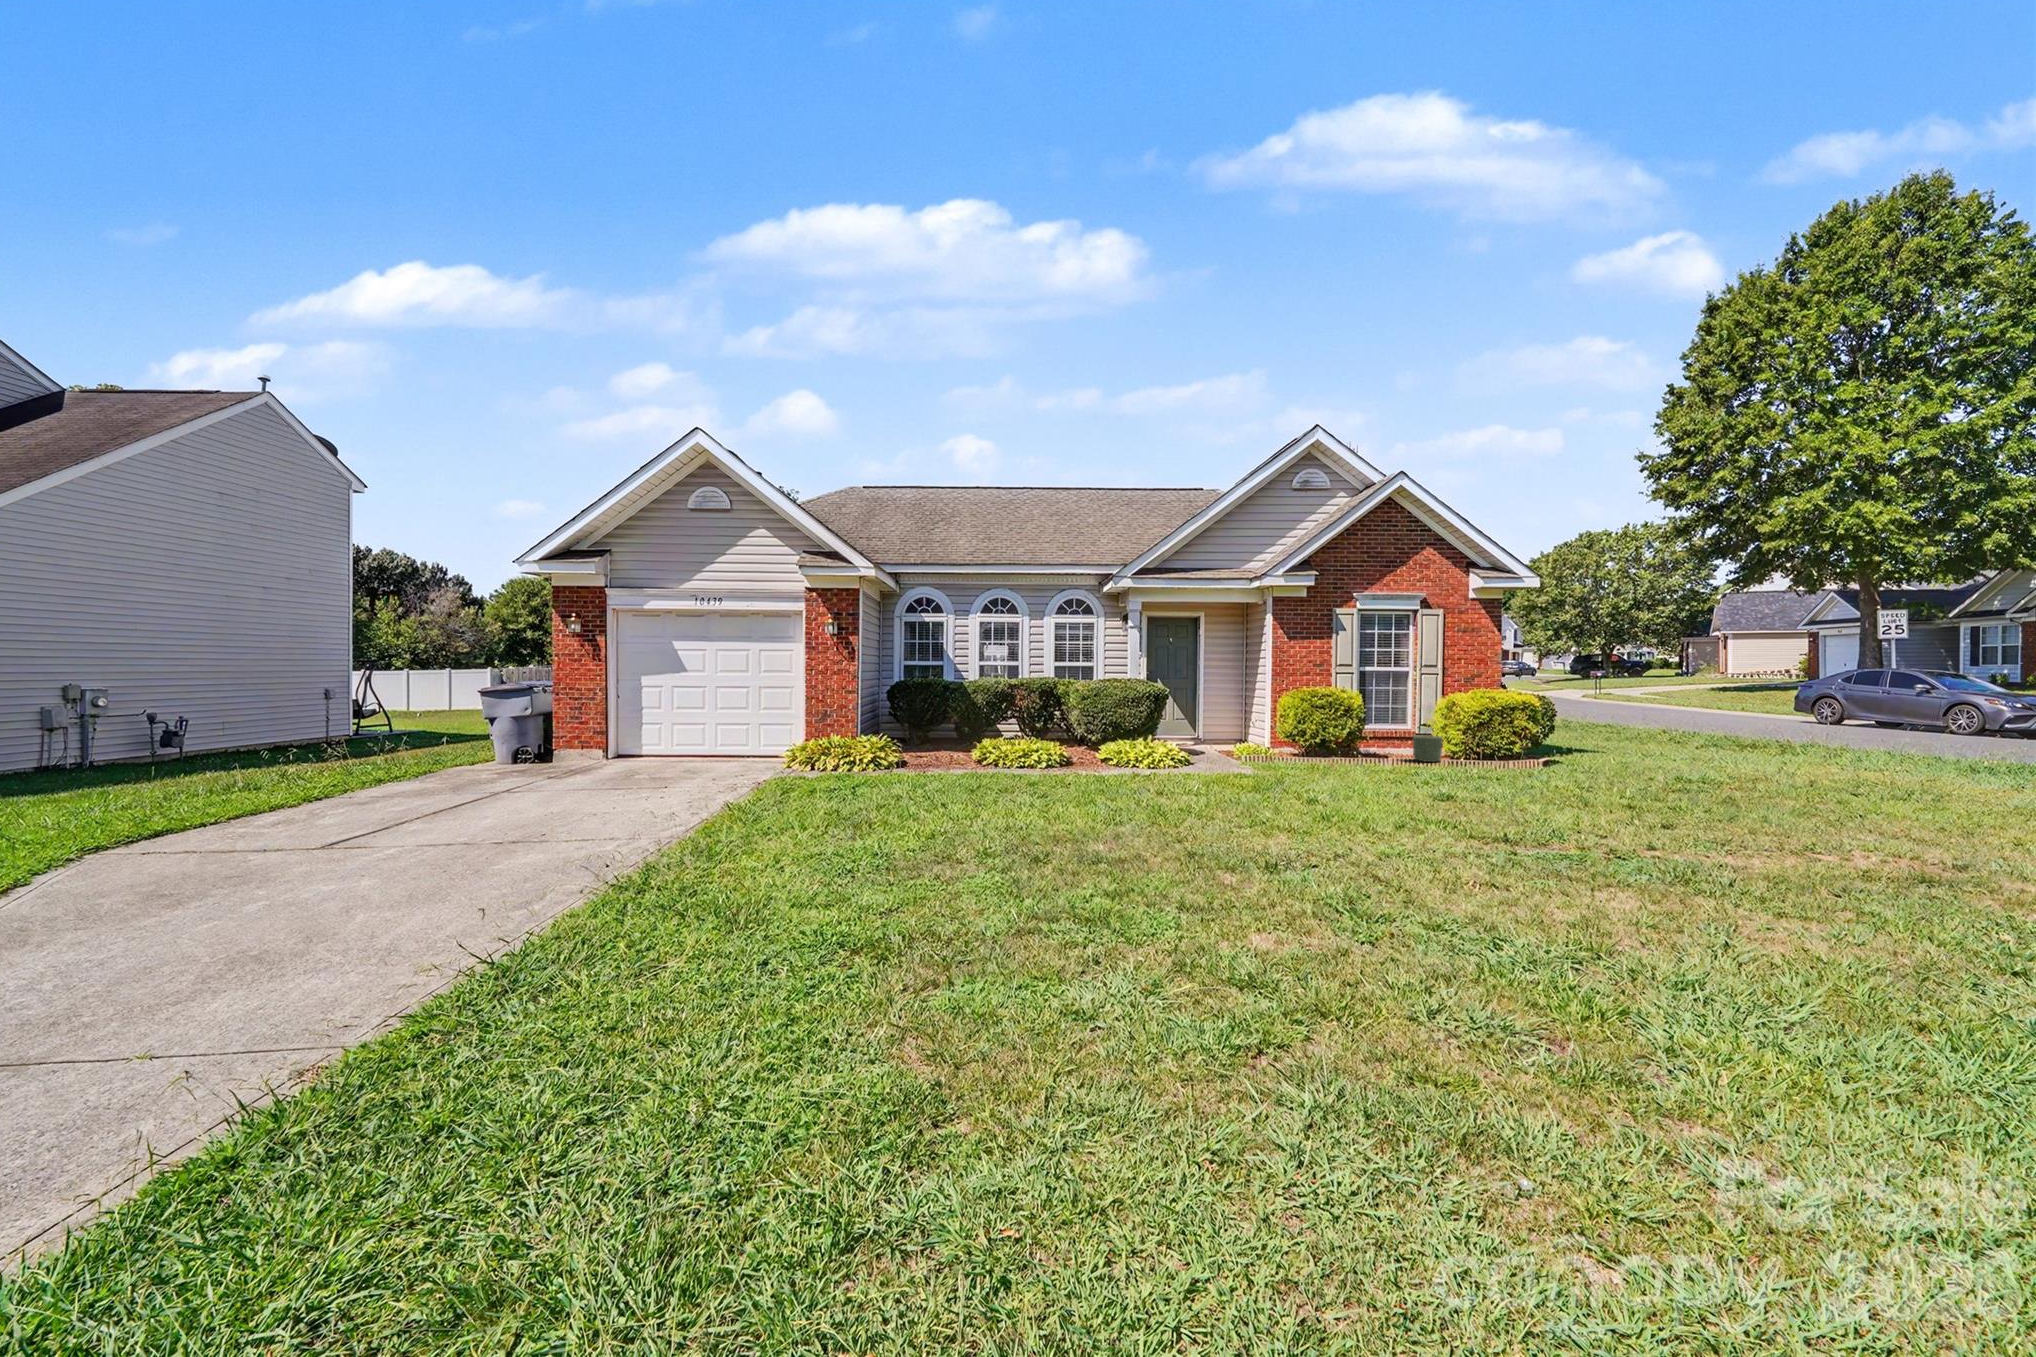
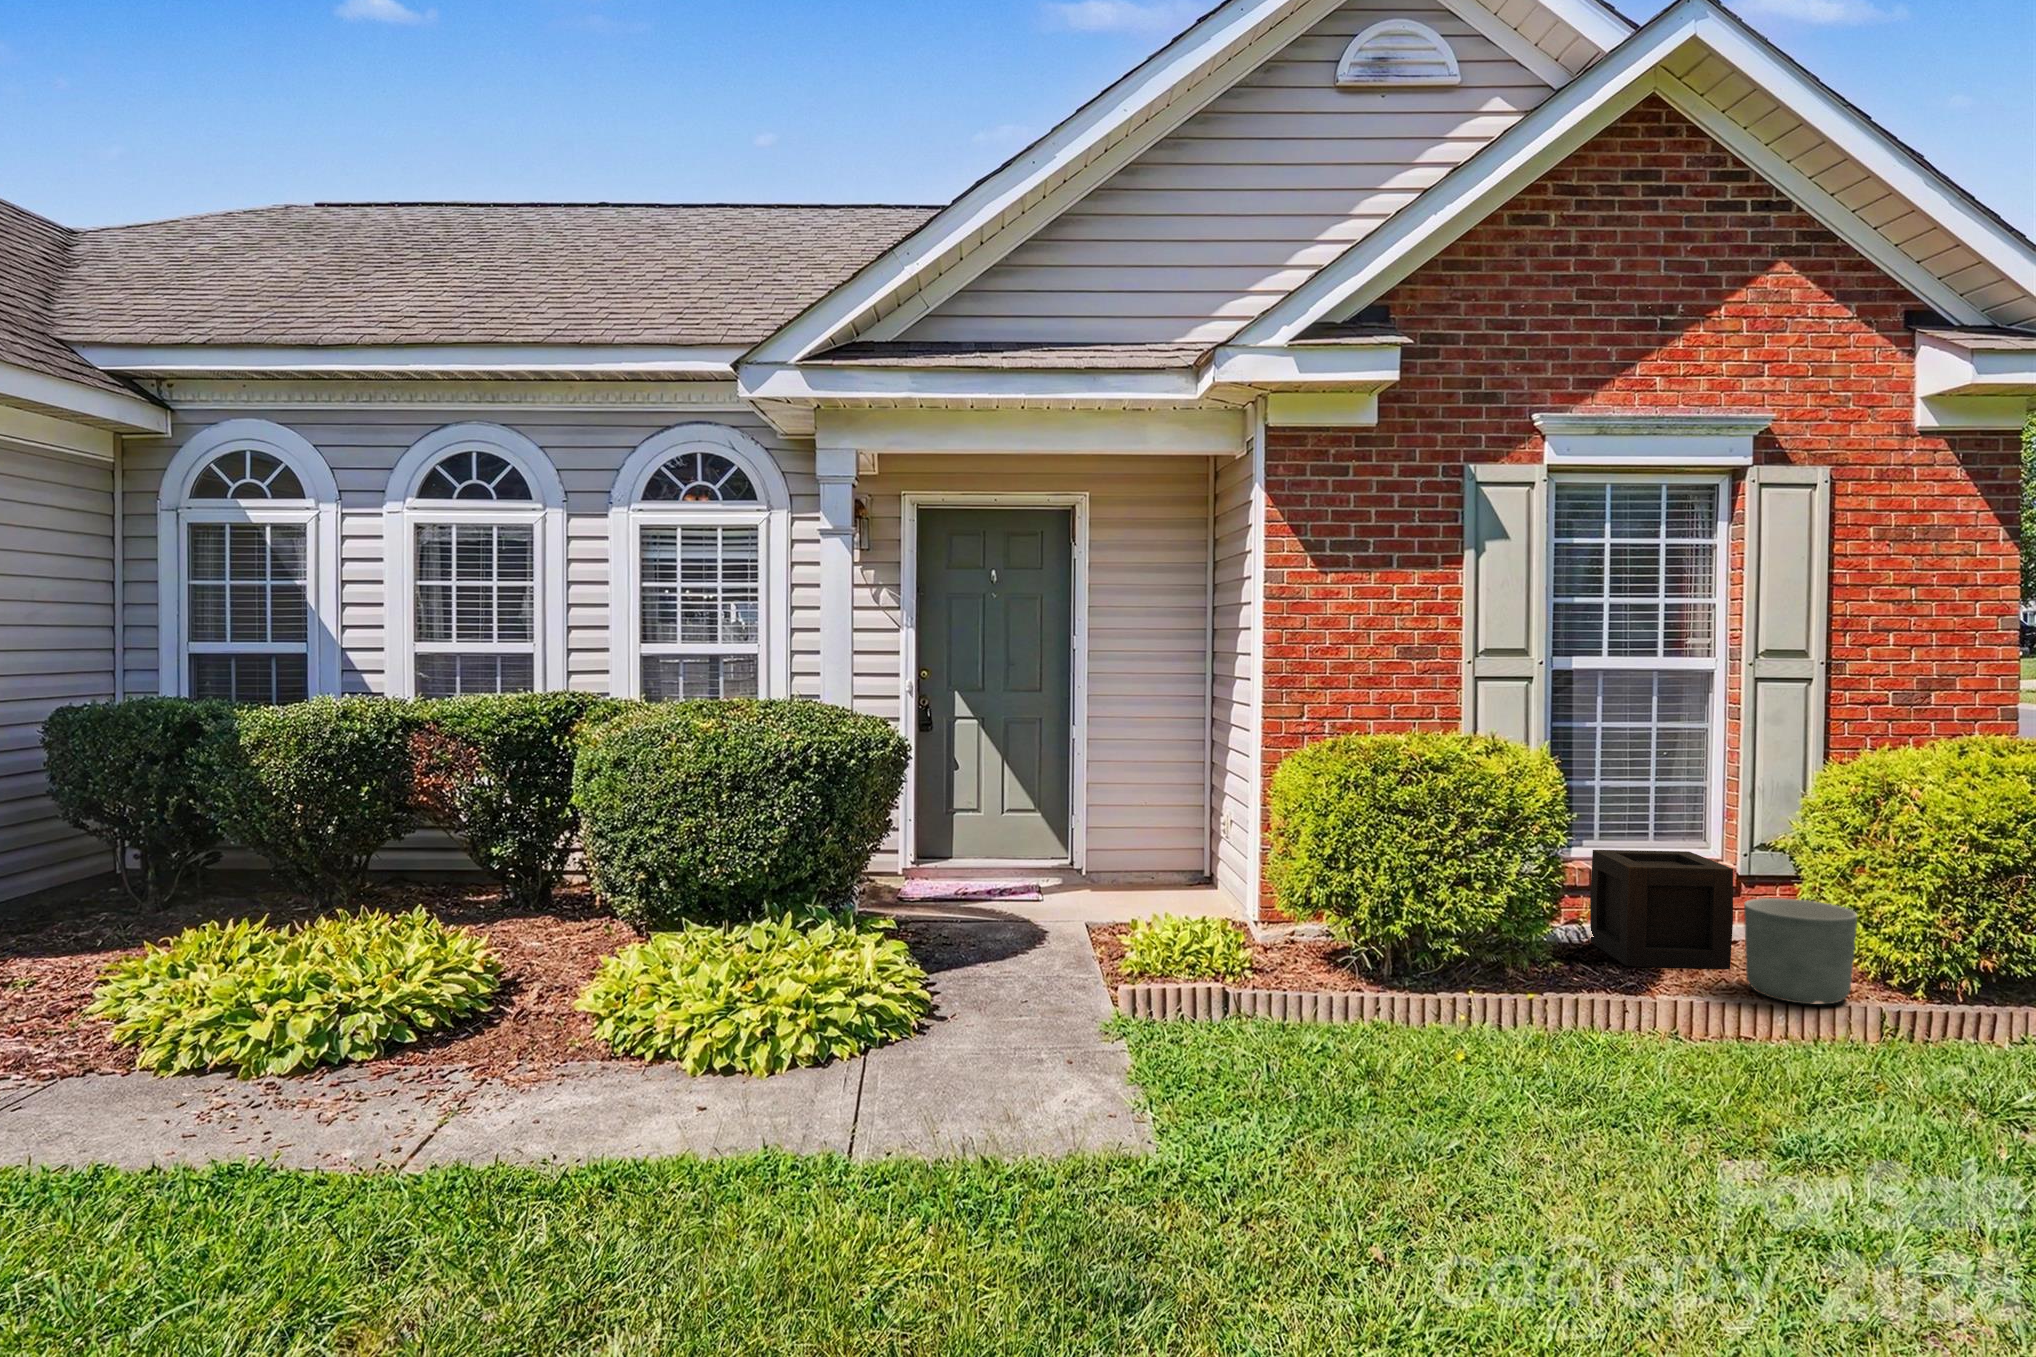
wooden crate: none [1372,725,1412,757] -> present [1590,850,1733,969]

